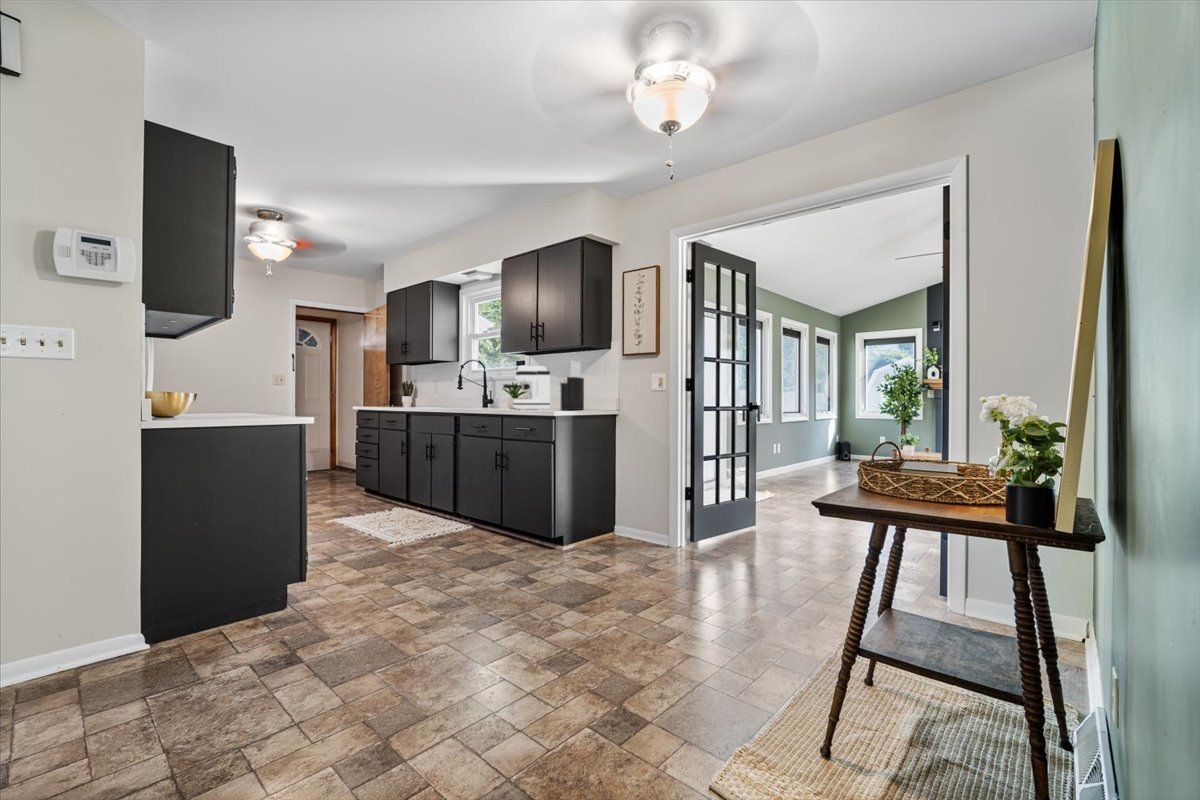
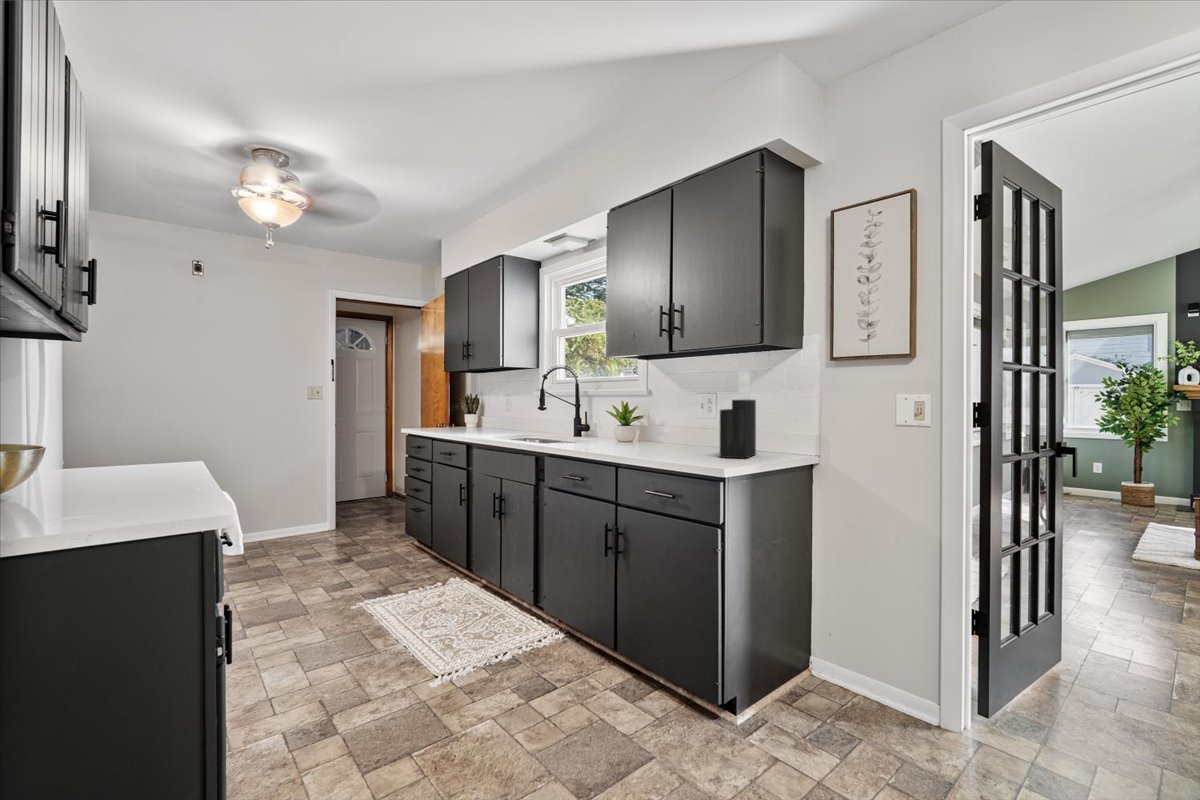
coffee maker: present [503,366,550,410] -> none [615,379,694,453]

